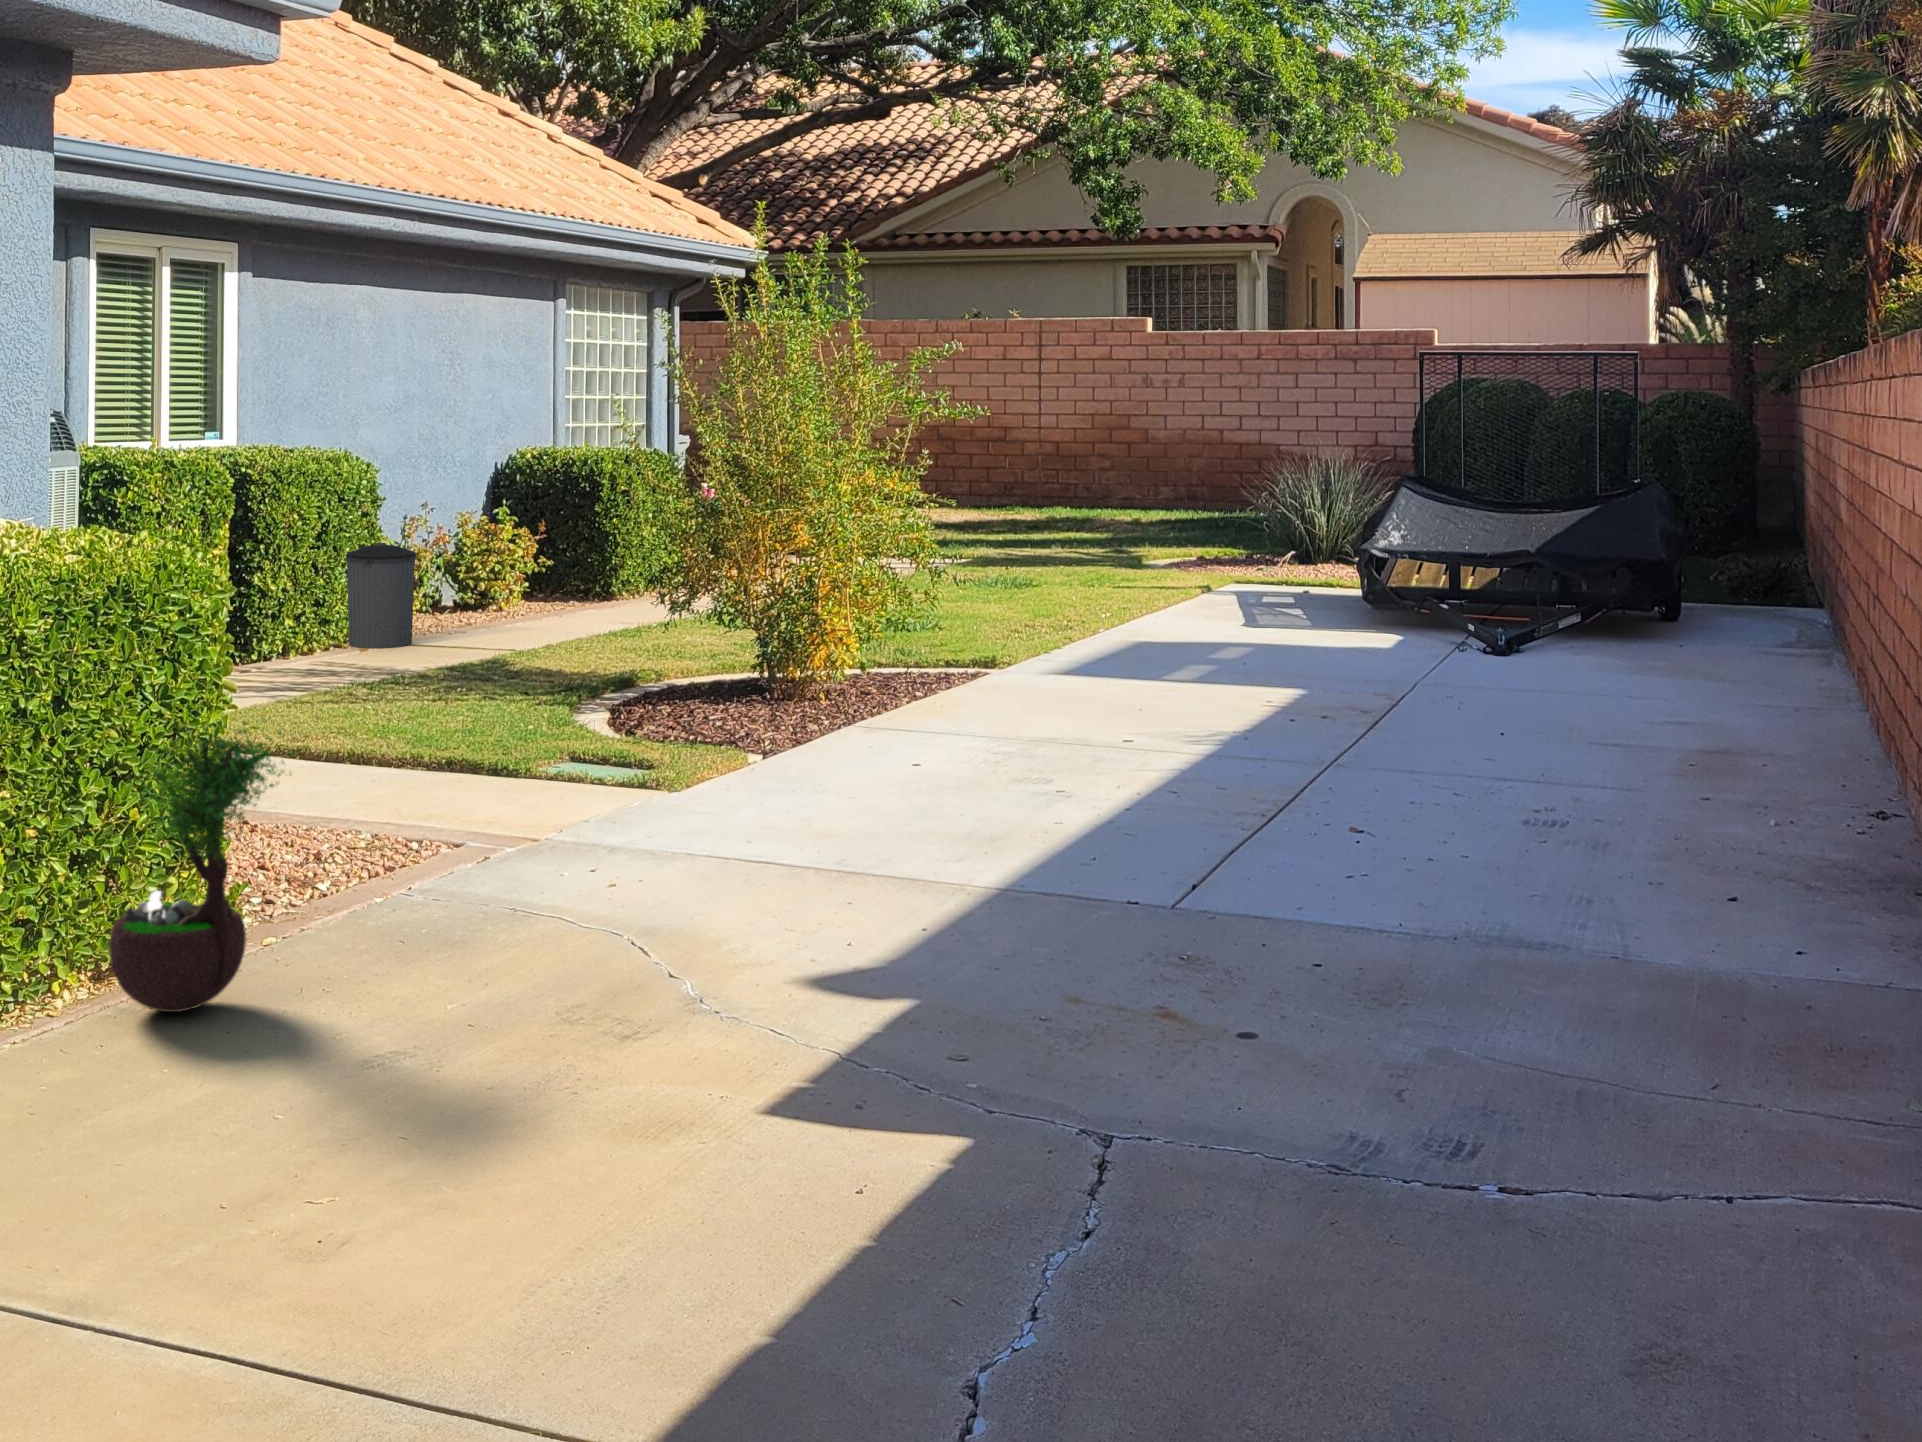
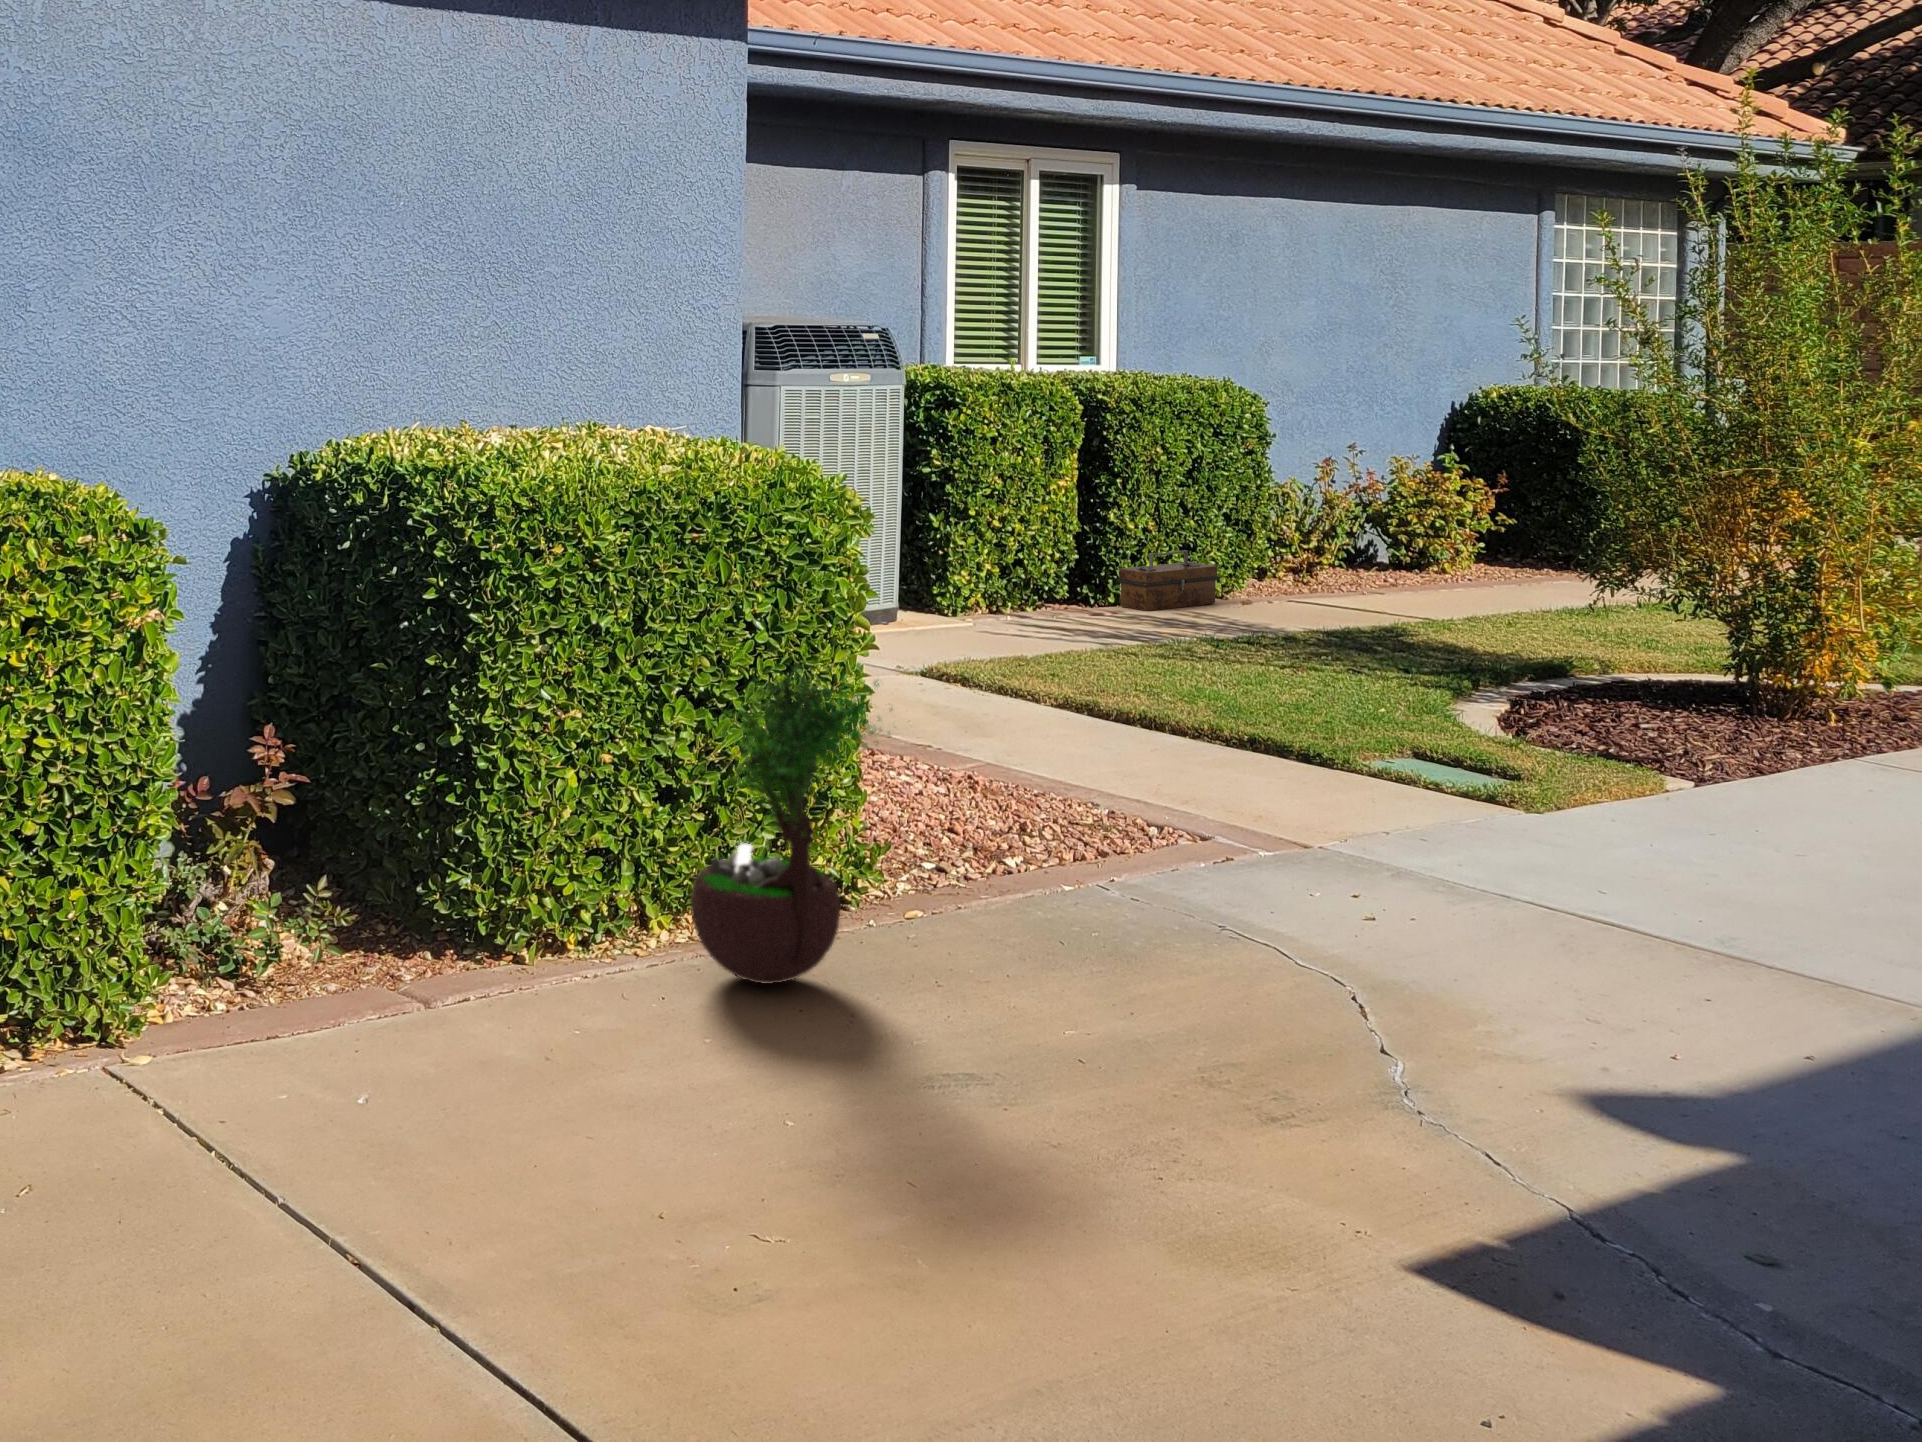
trash can: present [346,543,416,648] -> none [1225,483,1309,602]
toolbox: none [262,608,347,666] -> present [1117,550,1220,611]

